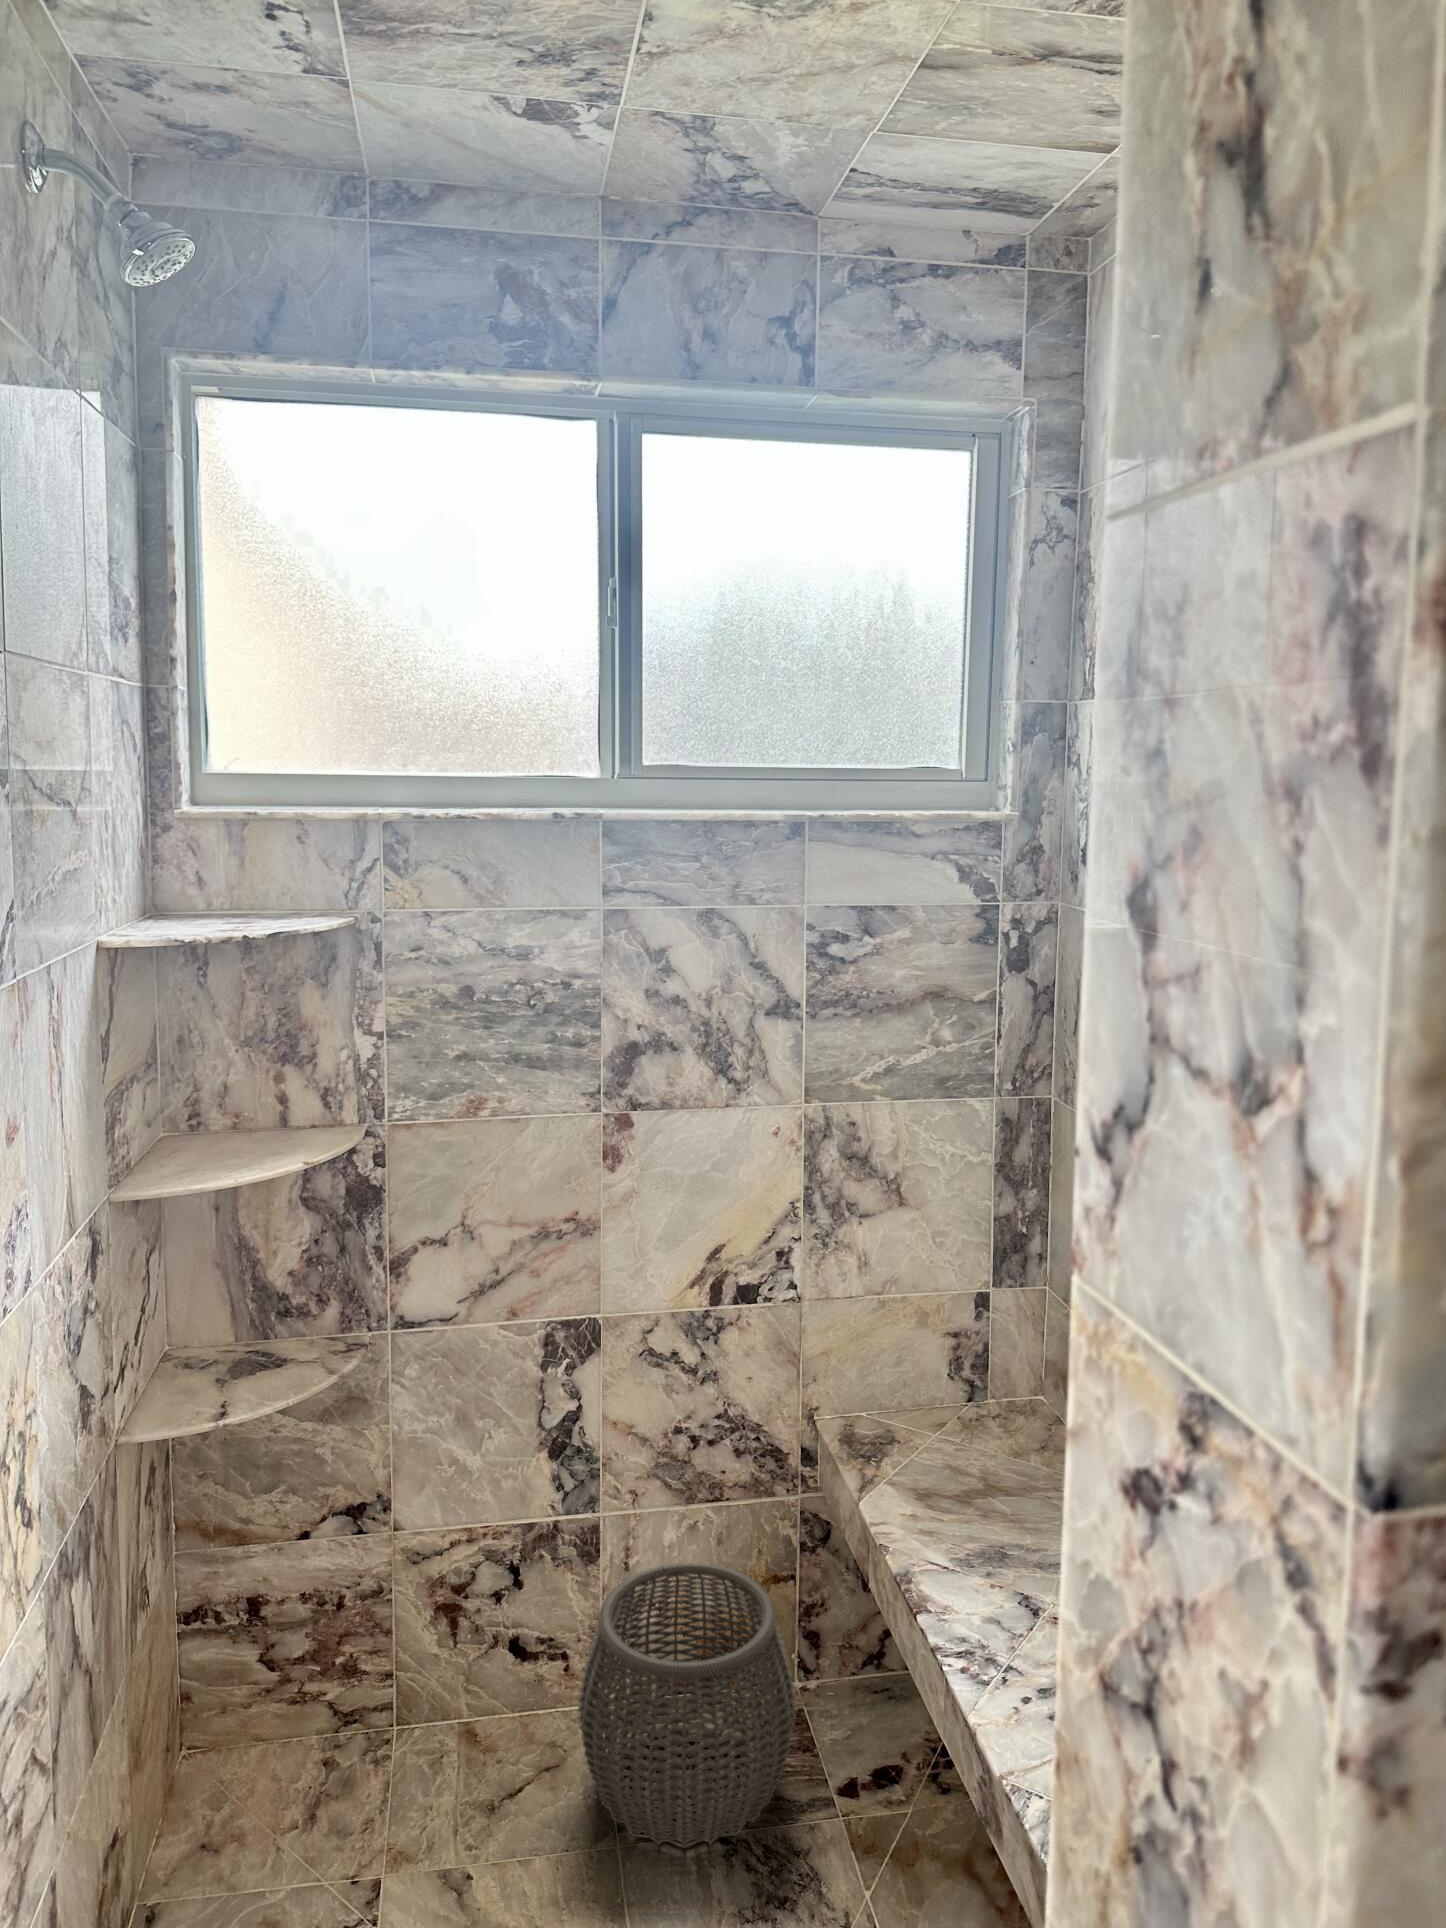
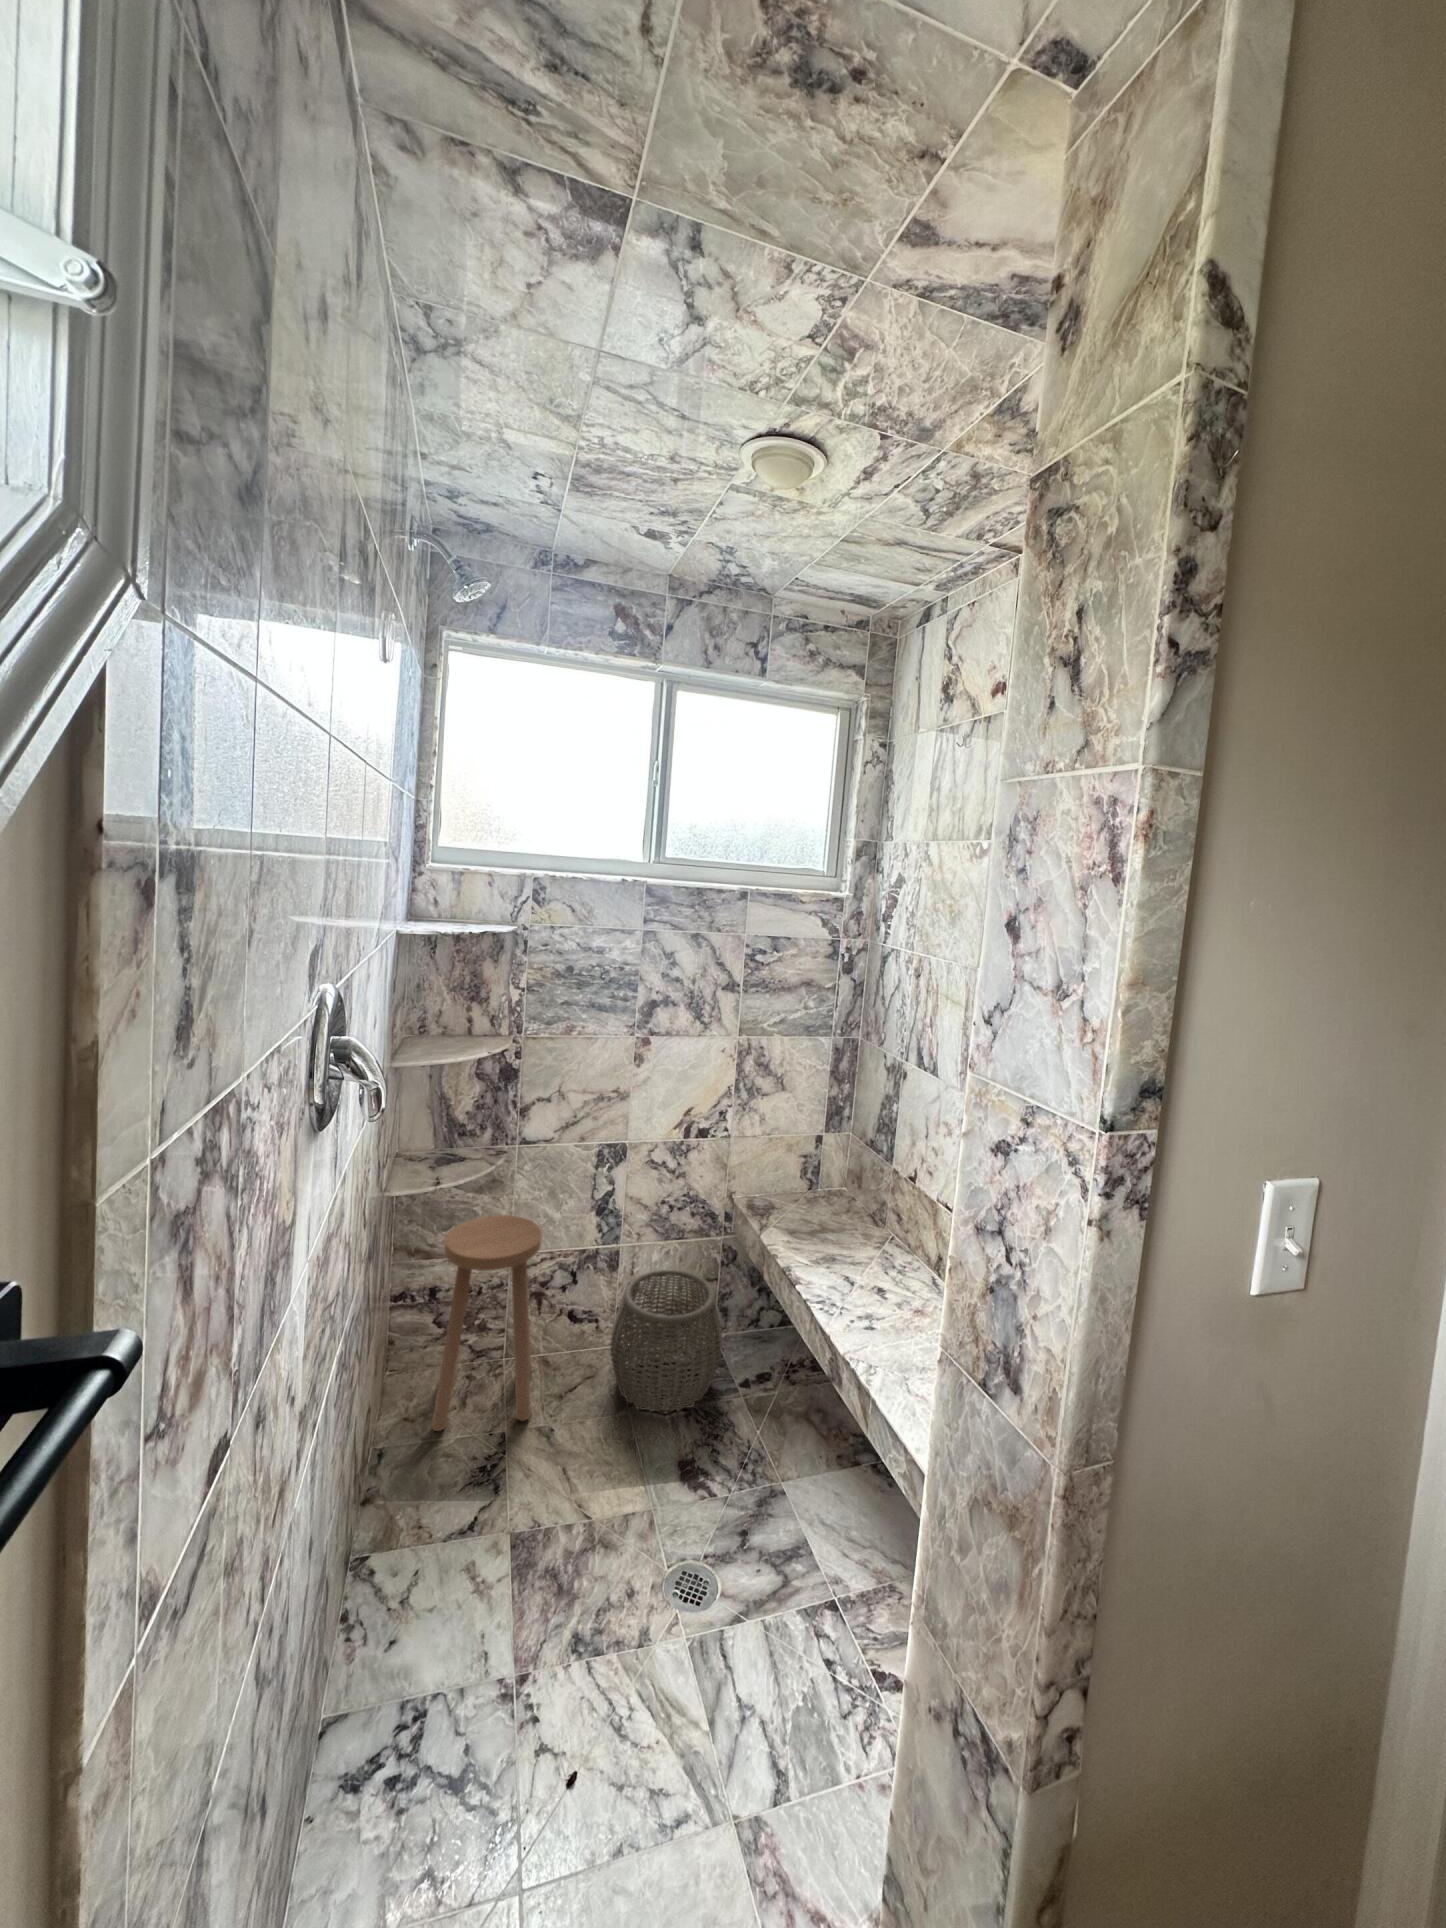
stool: none [248,1464,441,1869] -> present [432,1215,542,1431]

